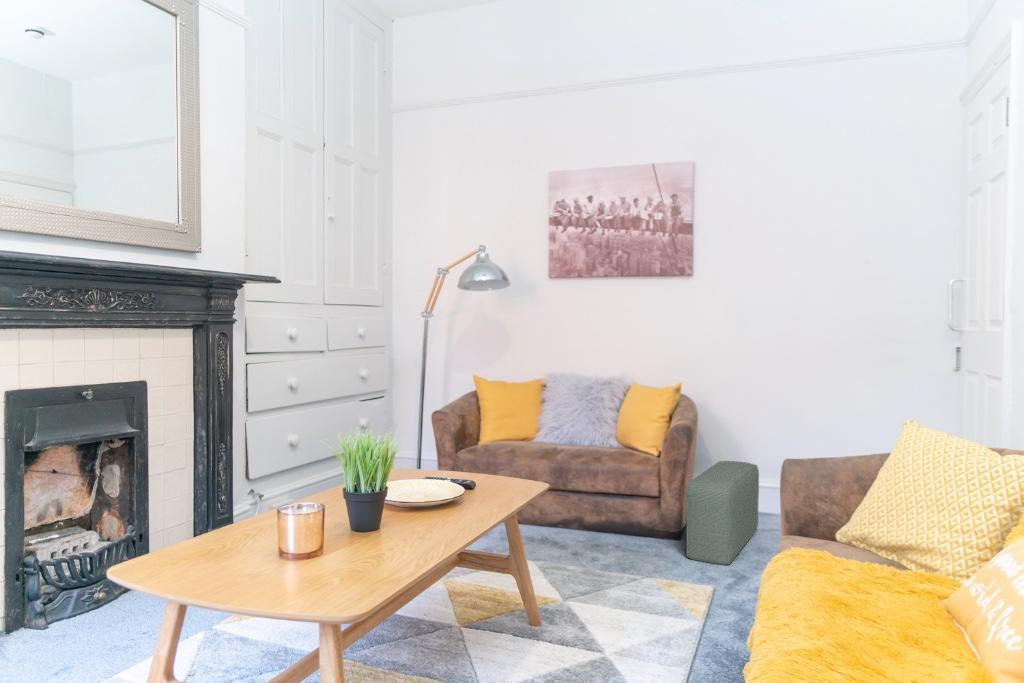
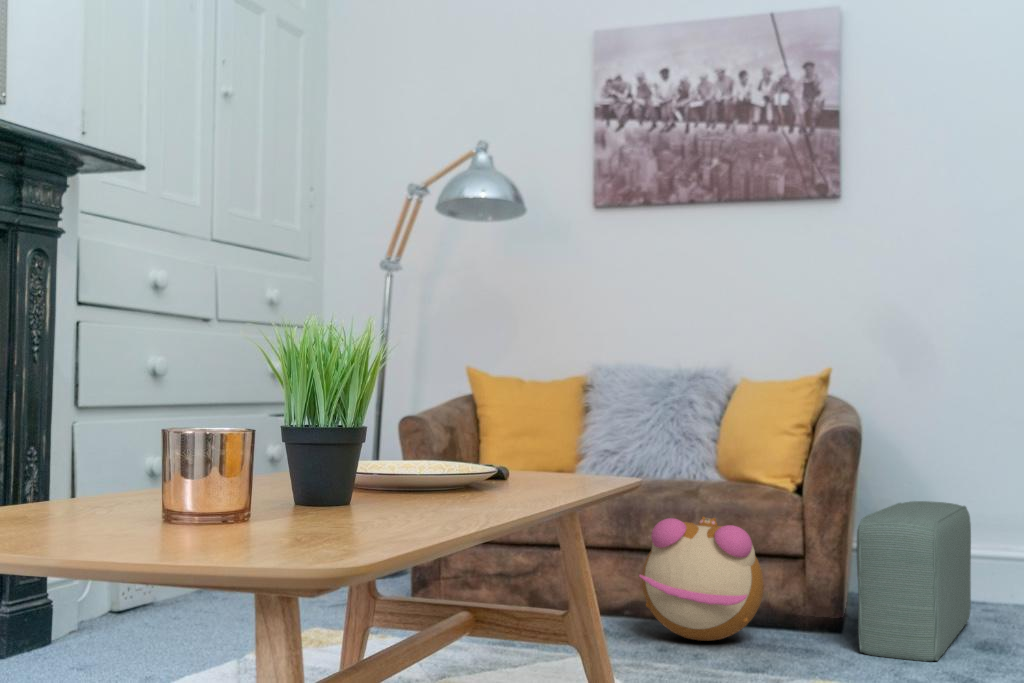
plush toy: none [563,478,634,549] -> present [639,517,764,641]

